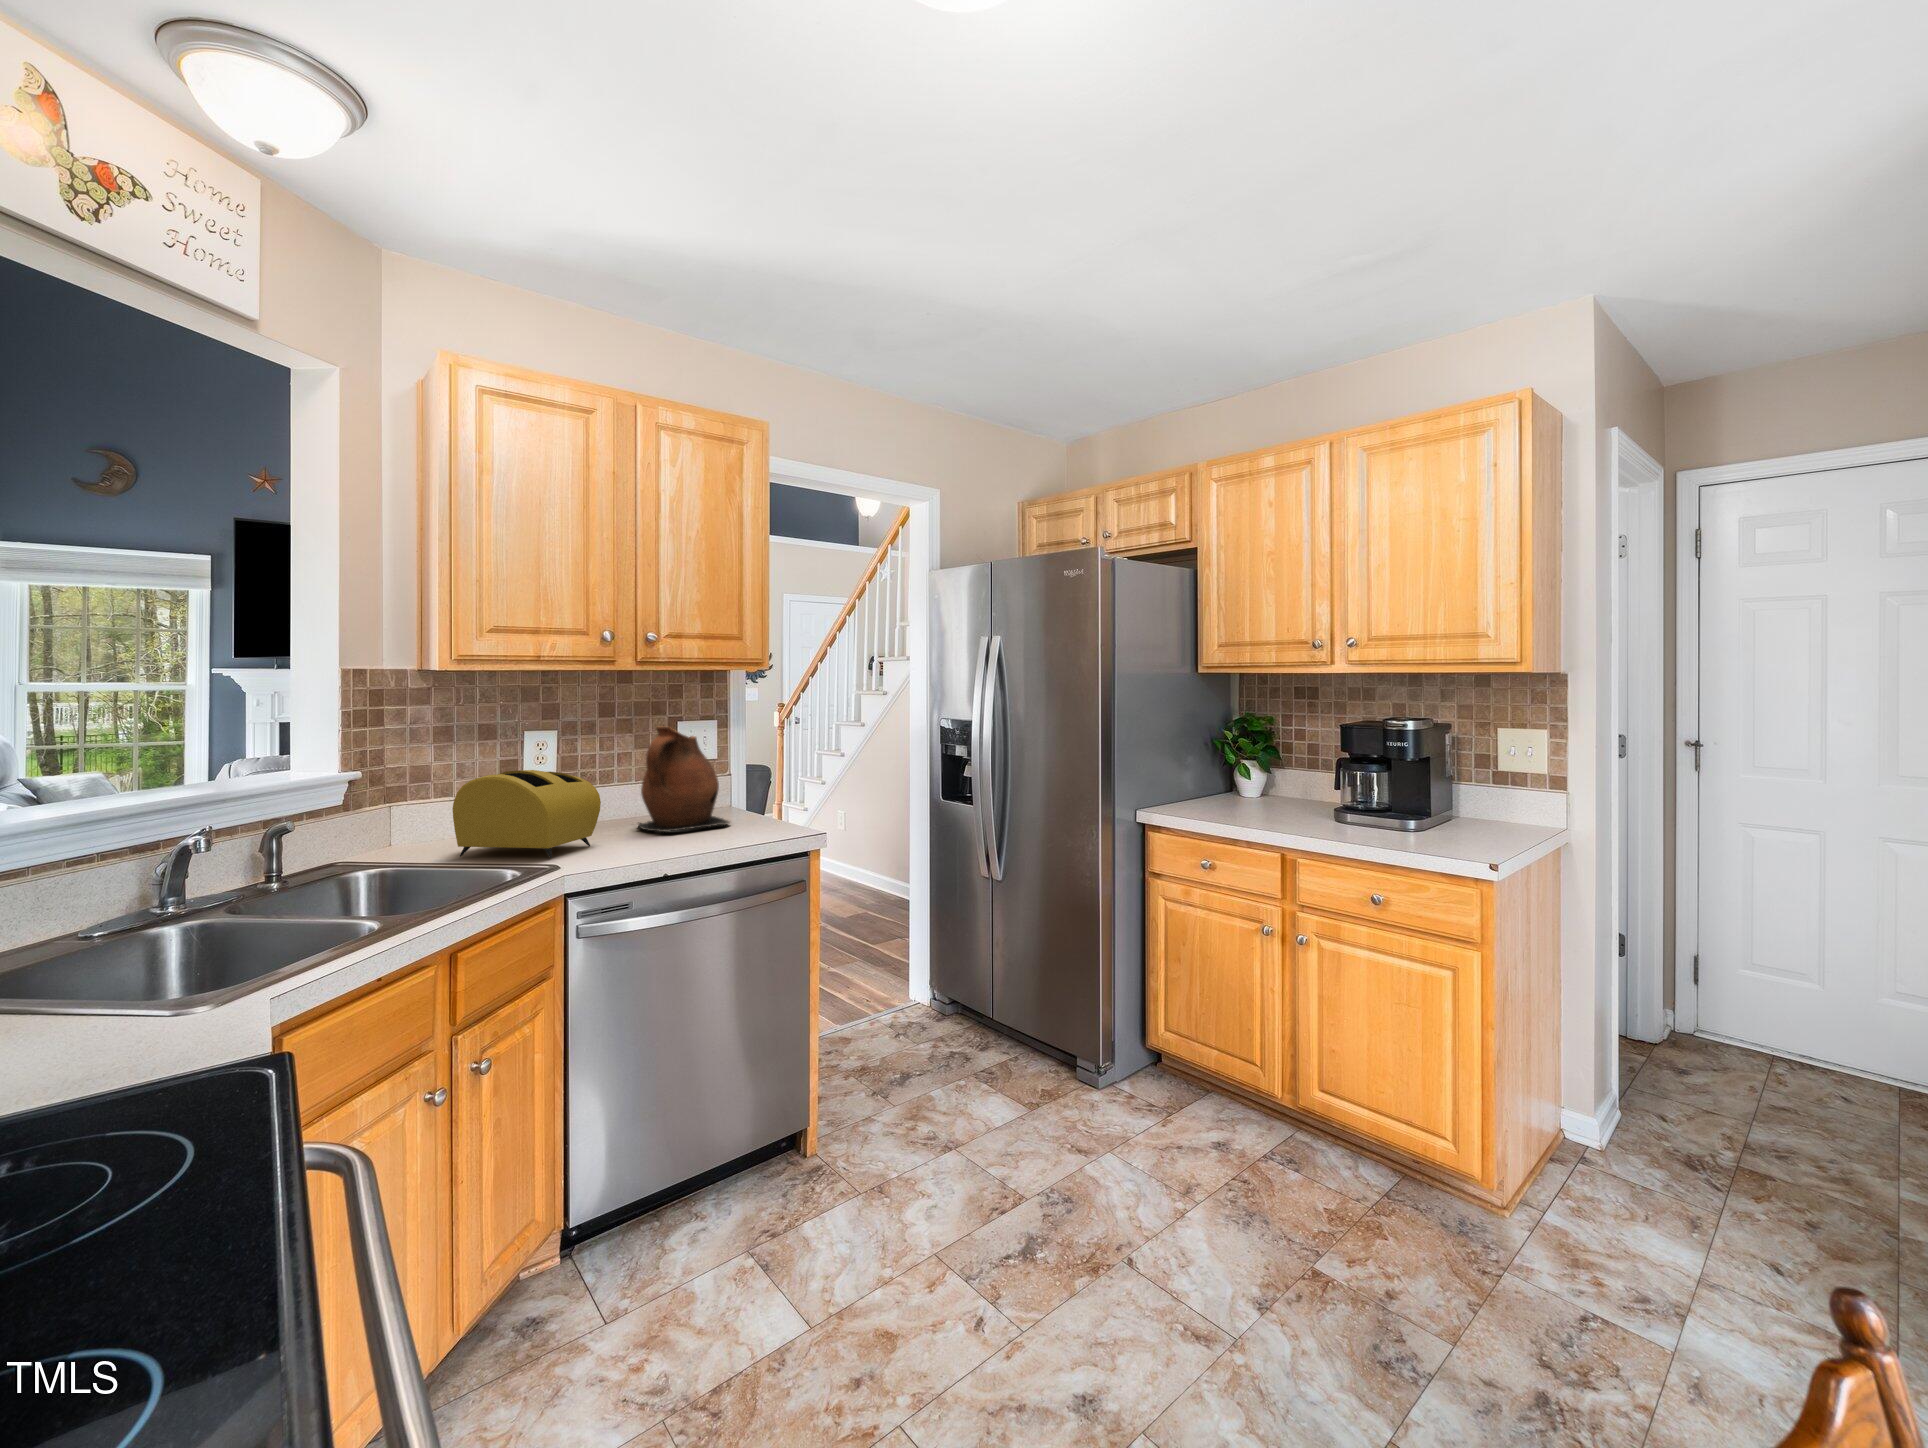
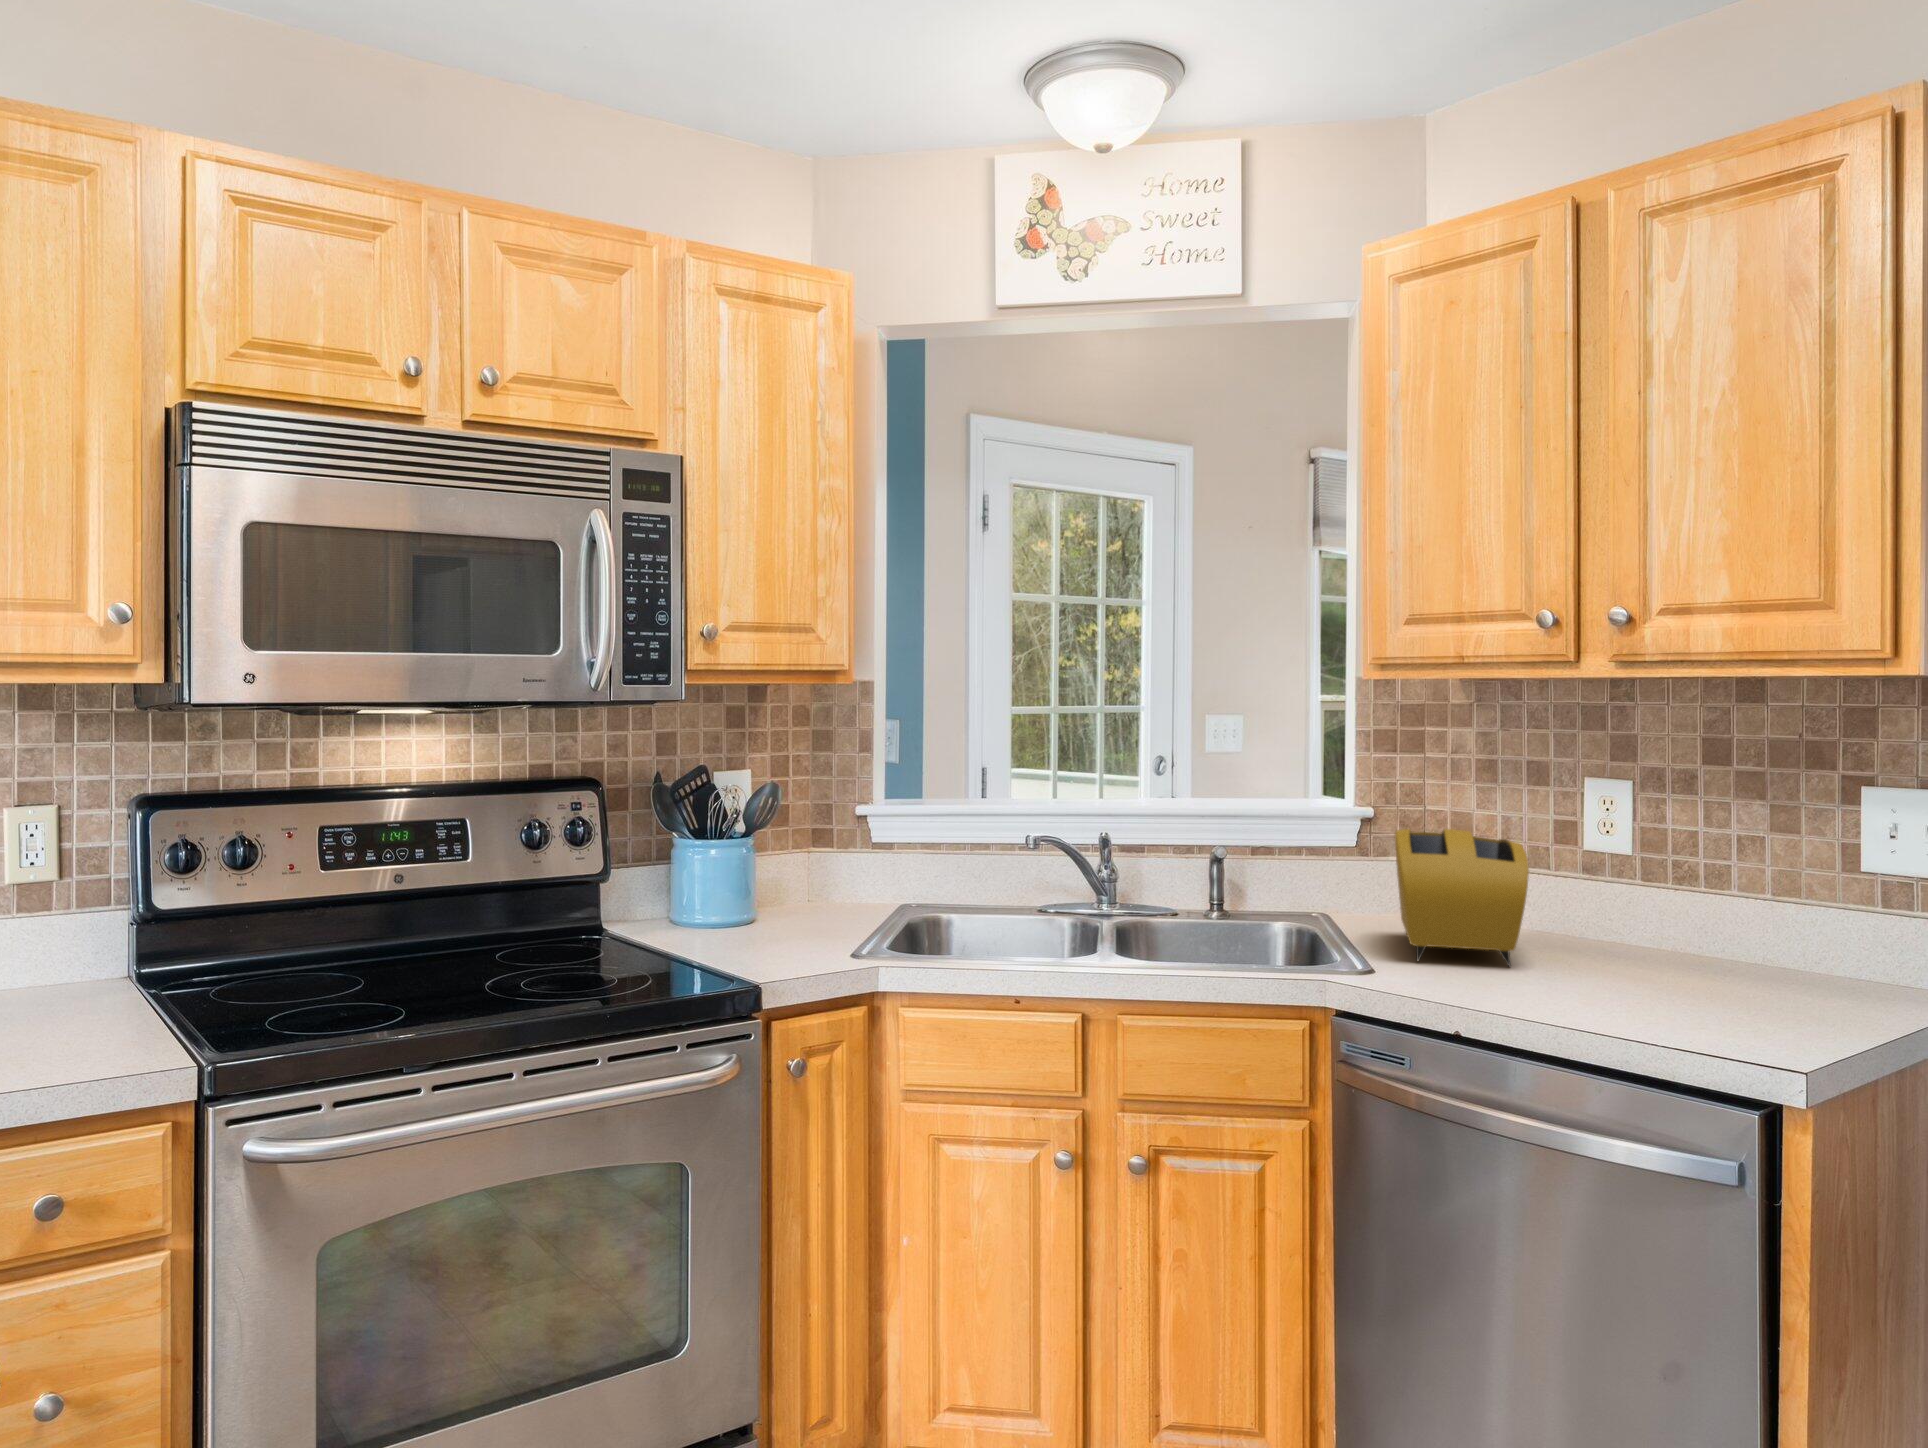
ceramic pitcher: present [638,727,730,832] -> none [1613,788,1834,1009]

